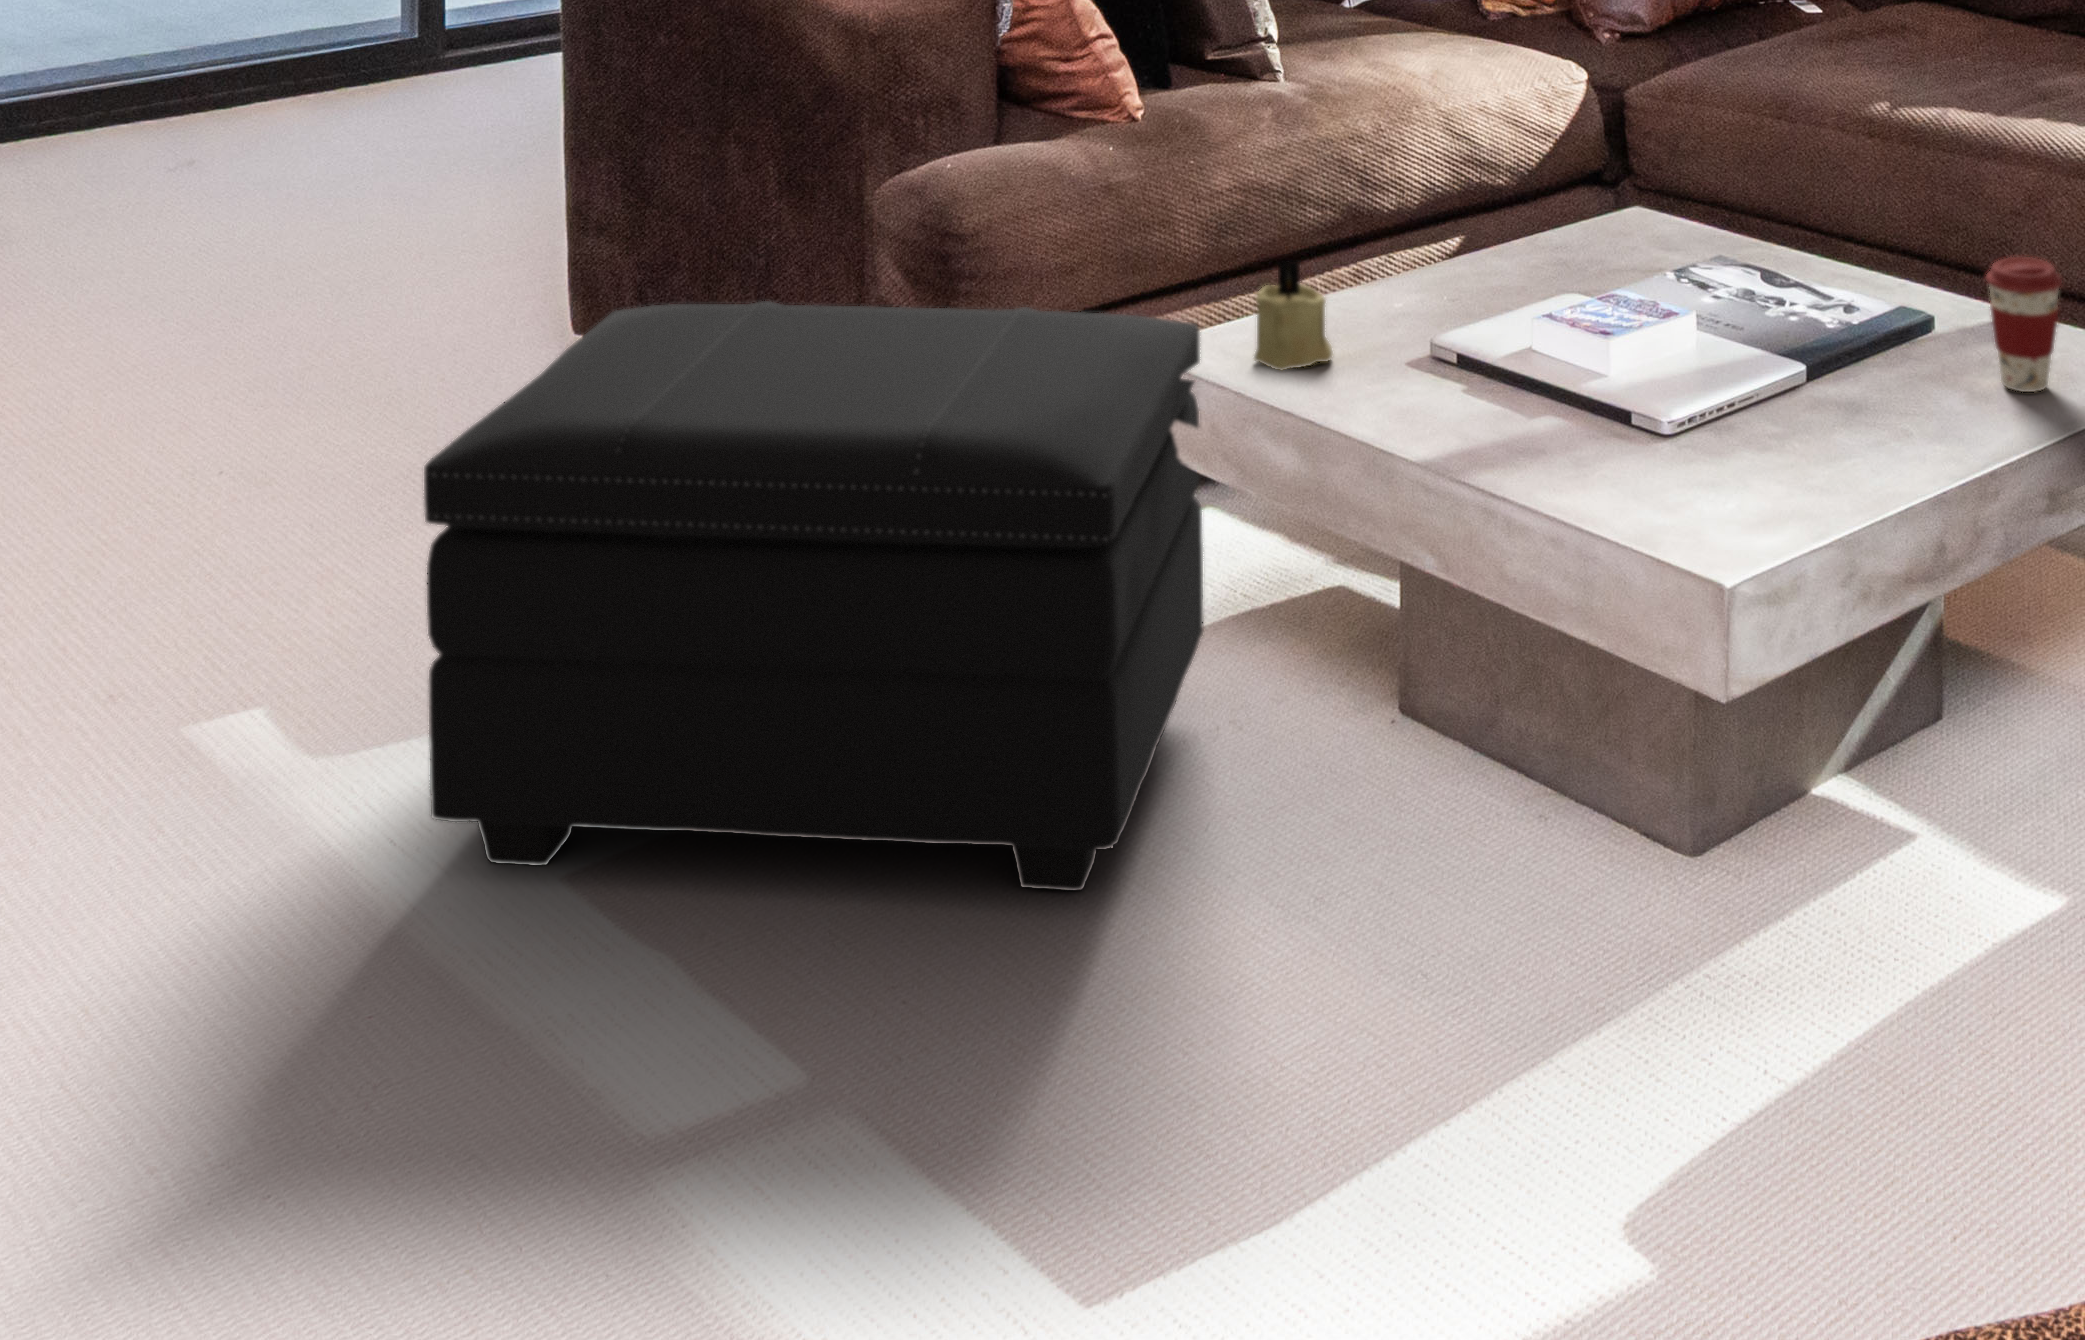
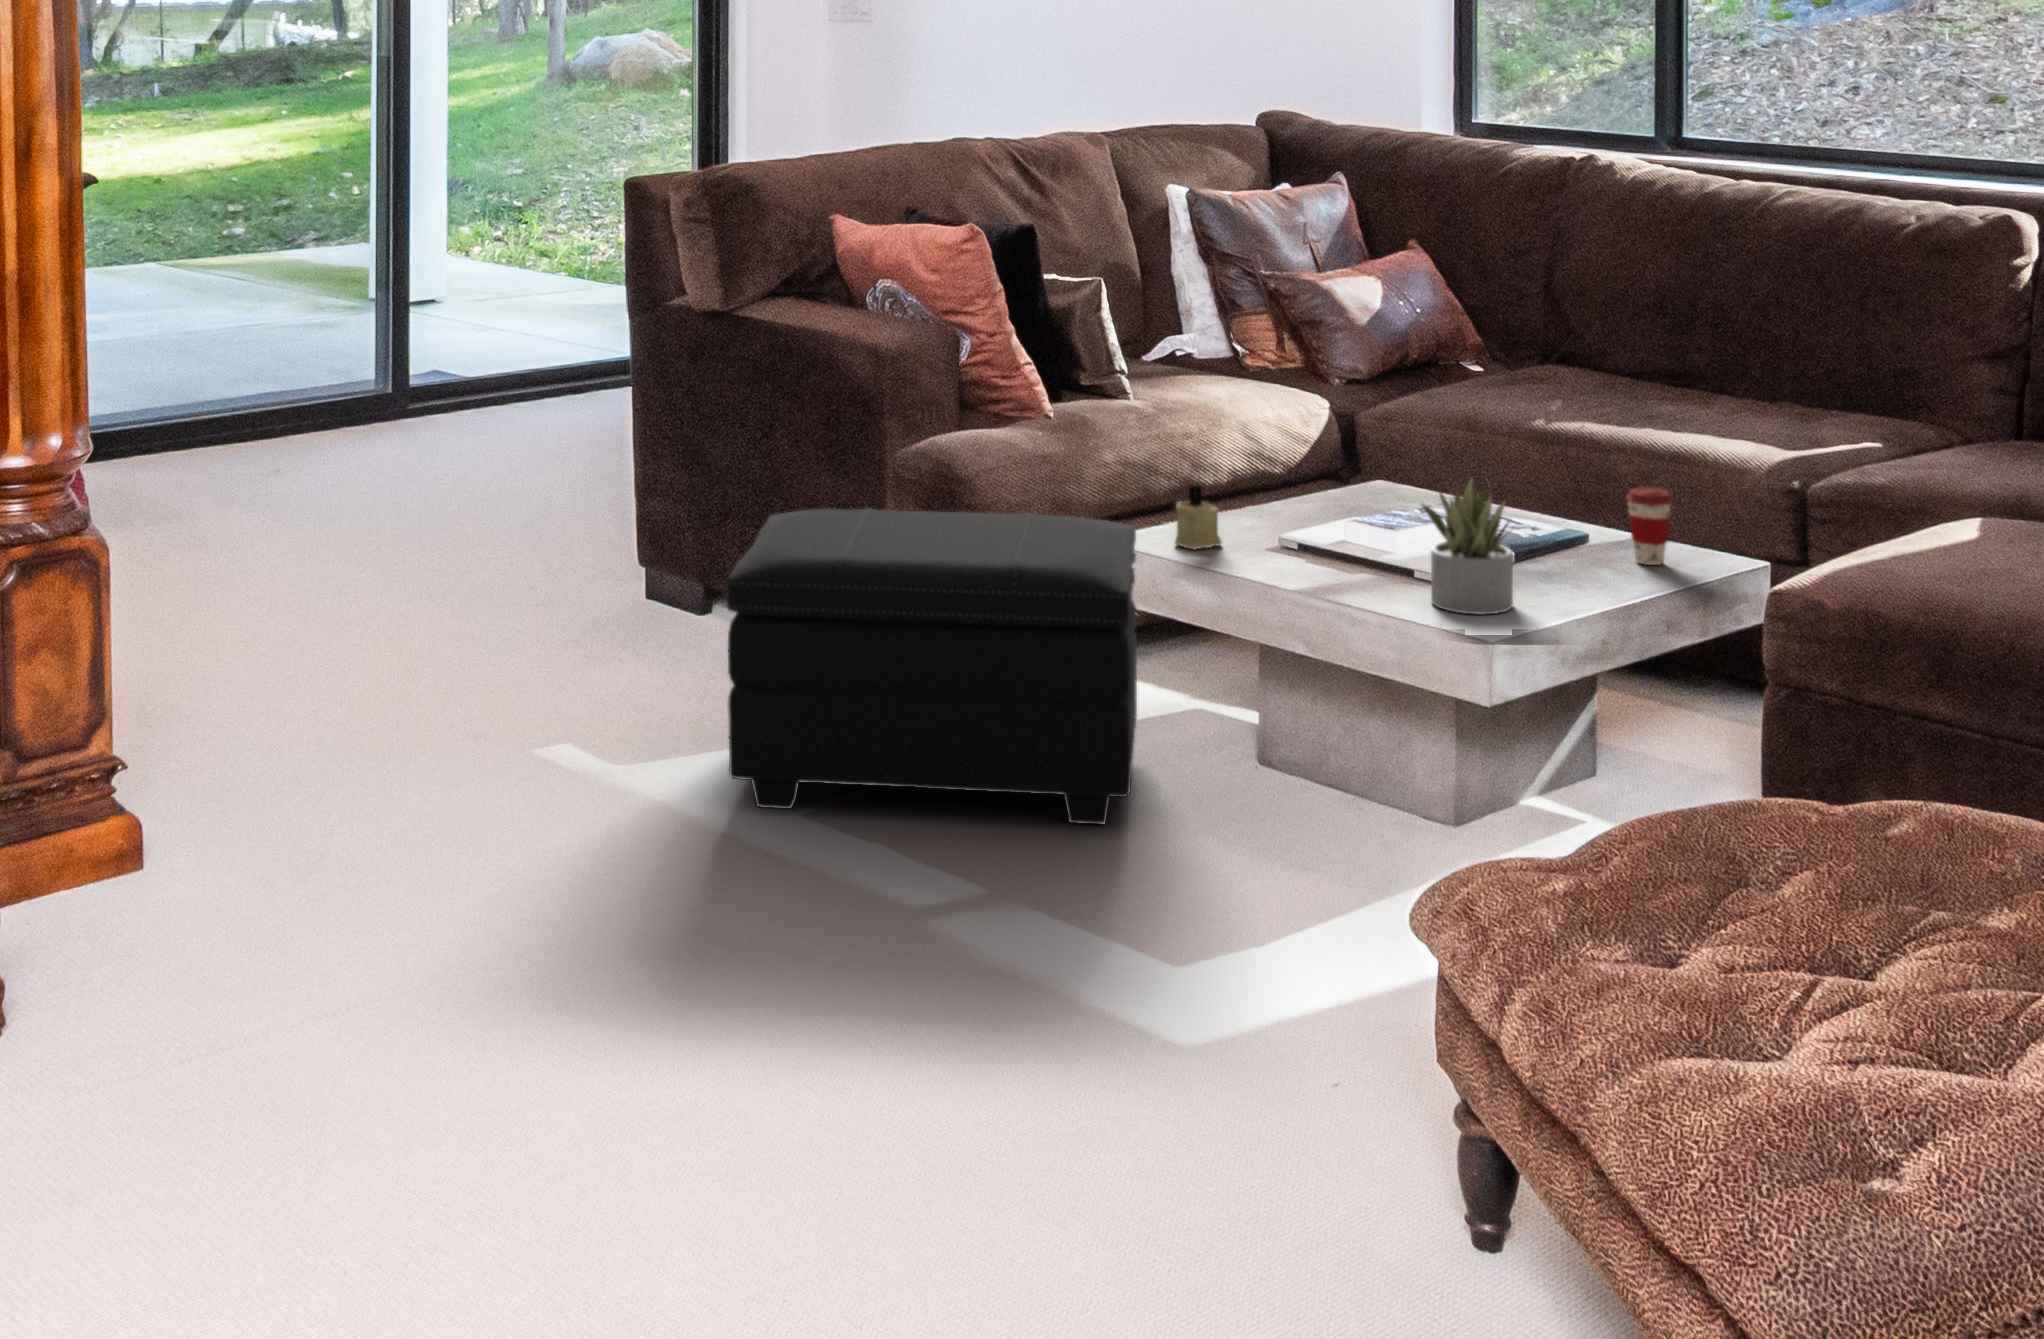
succulent plant: none [1619,269,1793,522] -> present [1422,479,1514,614]

